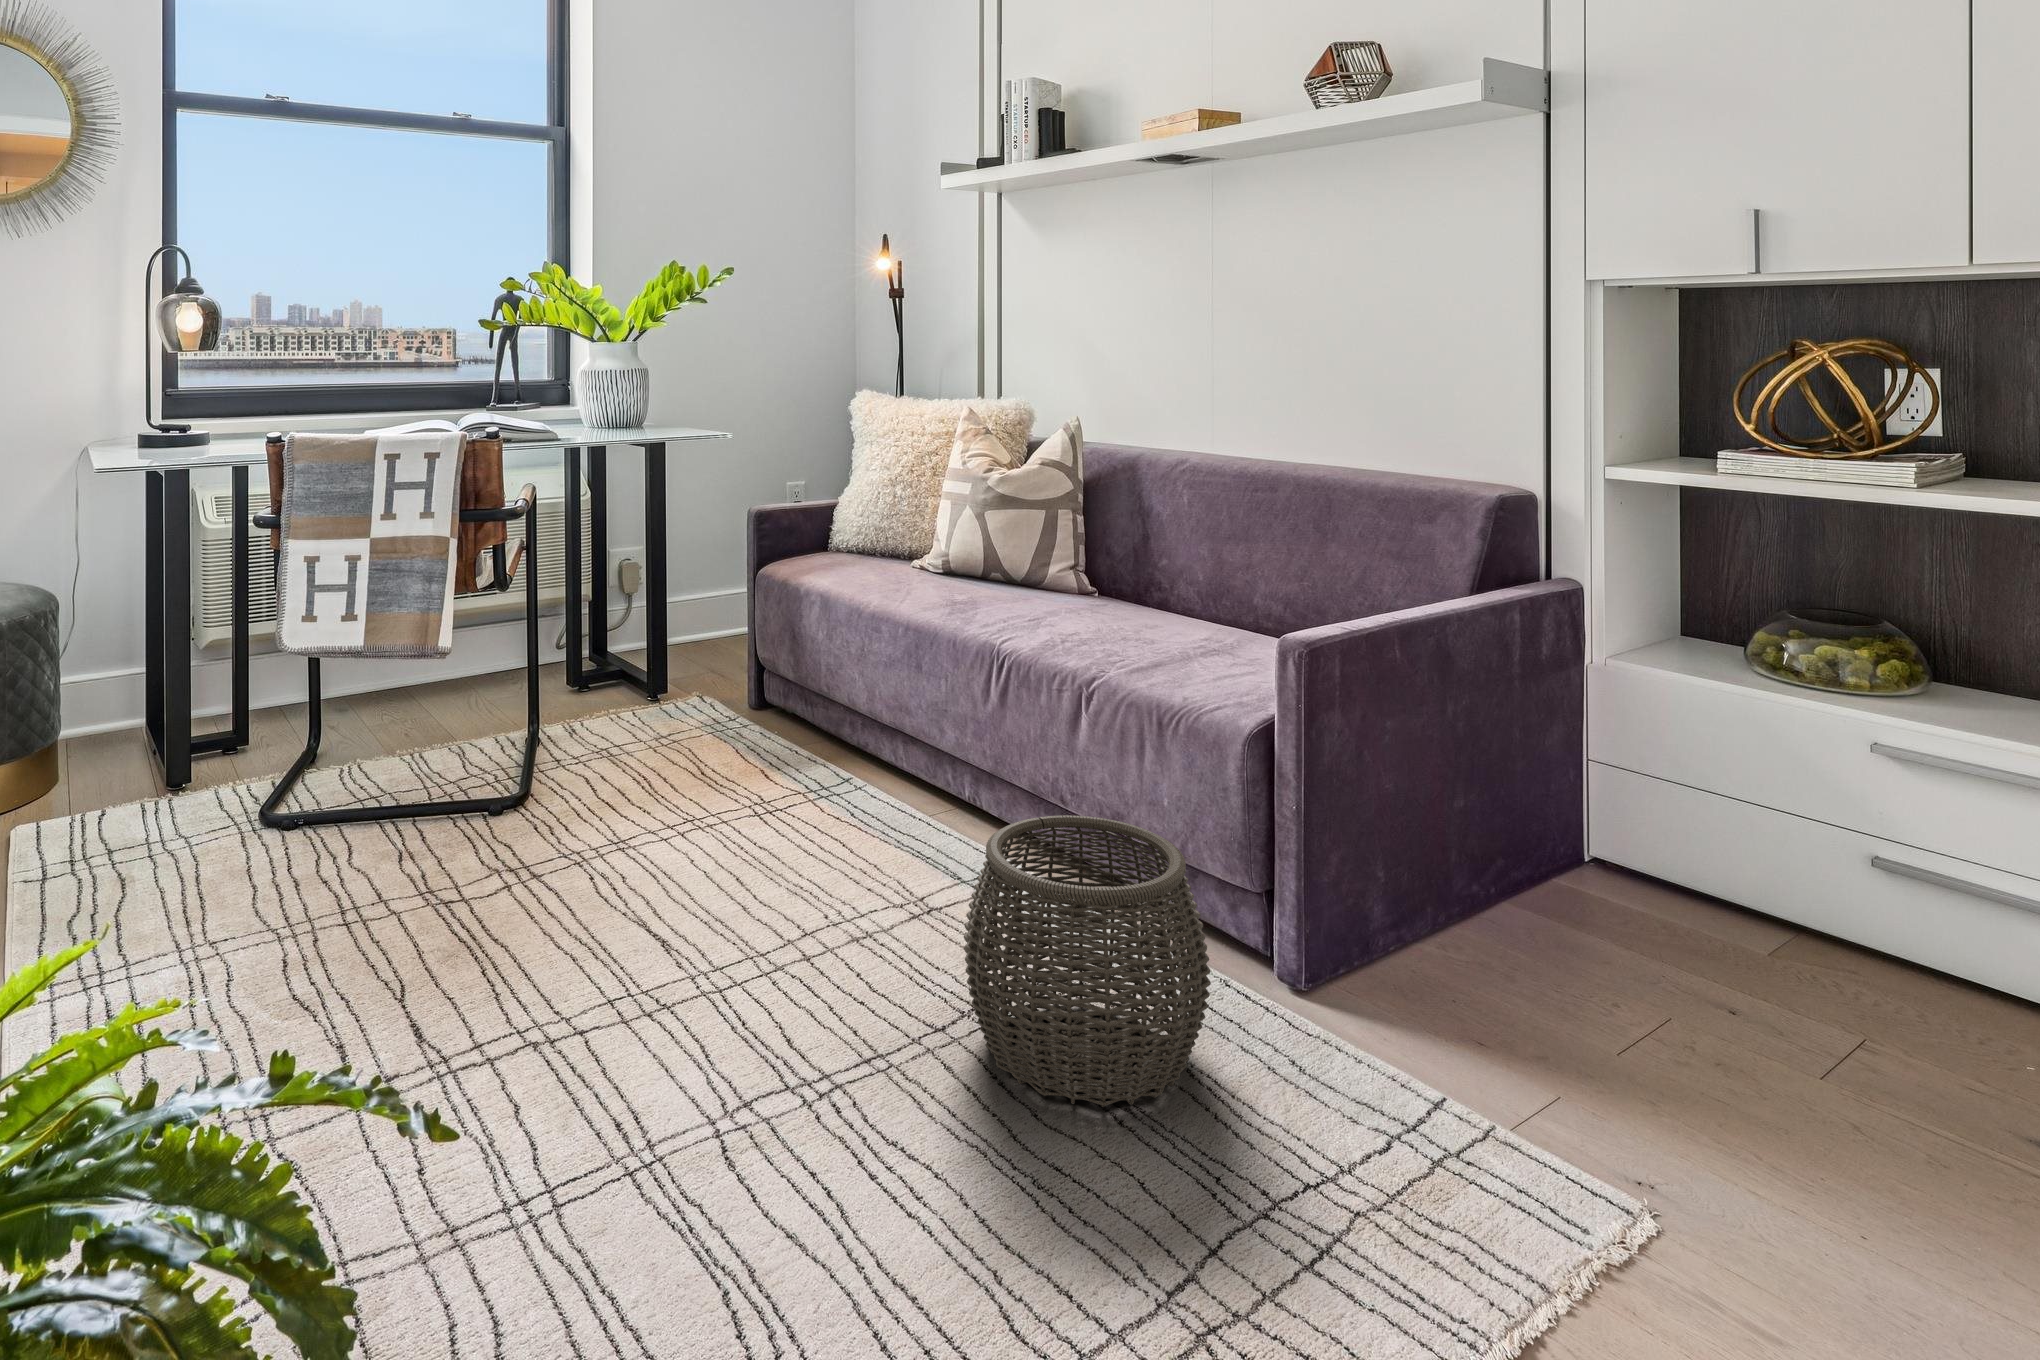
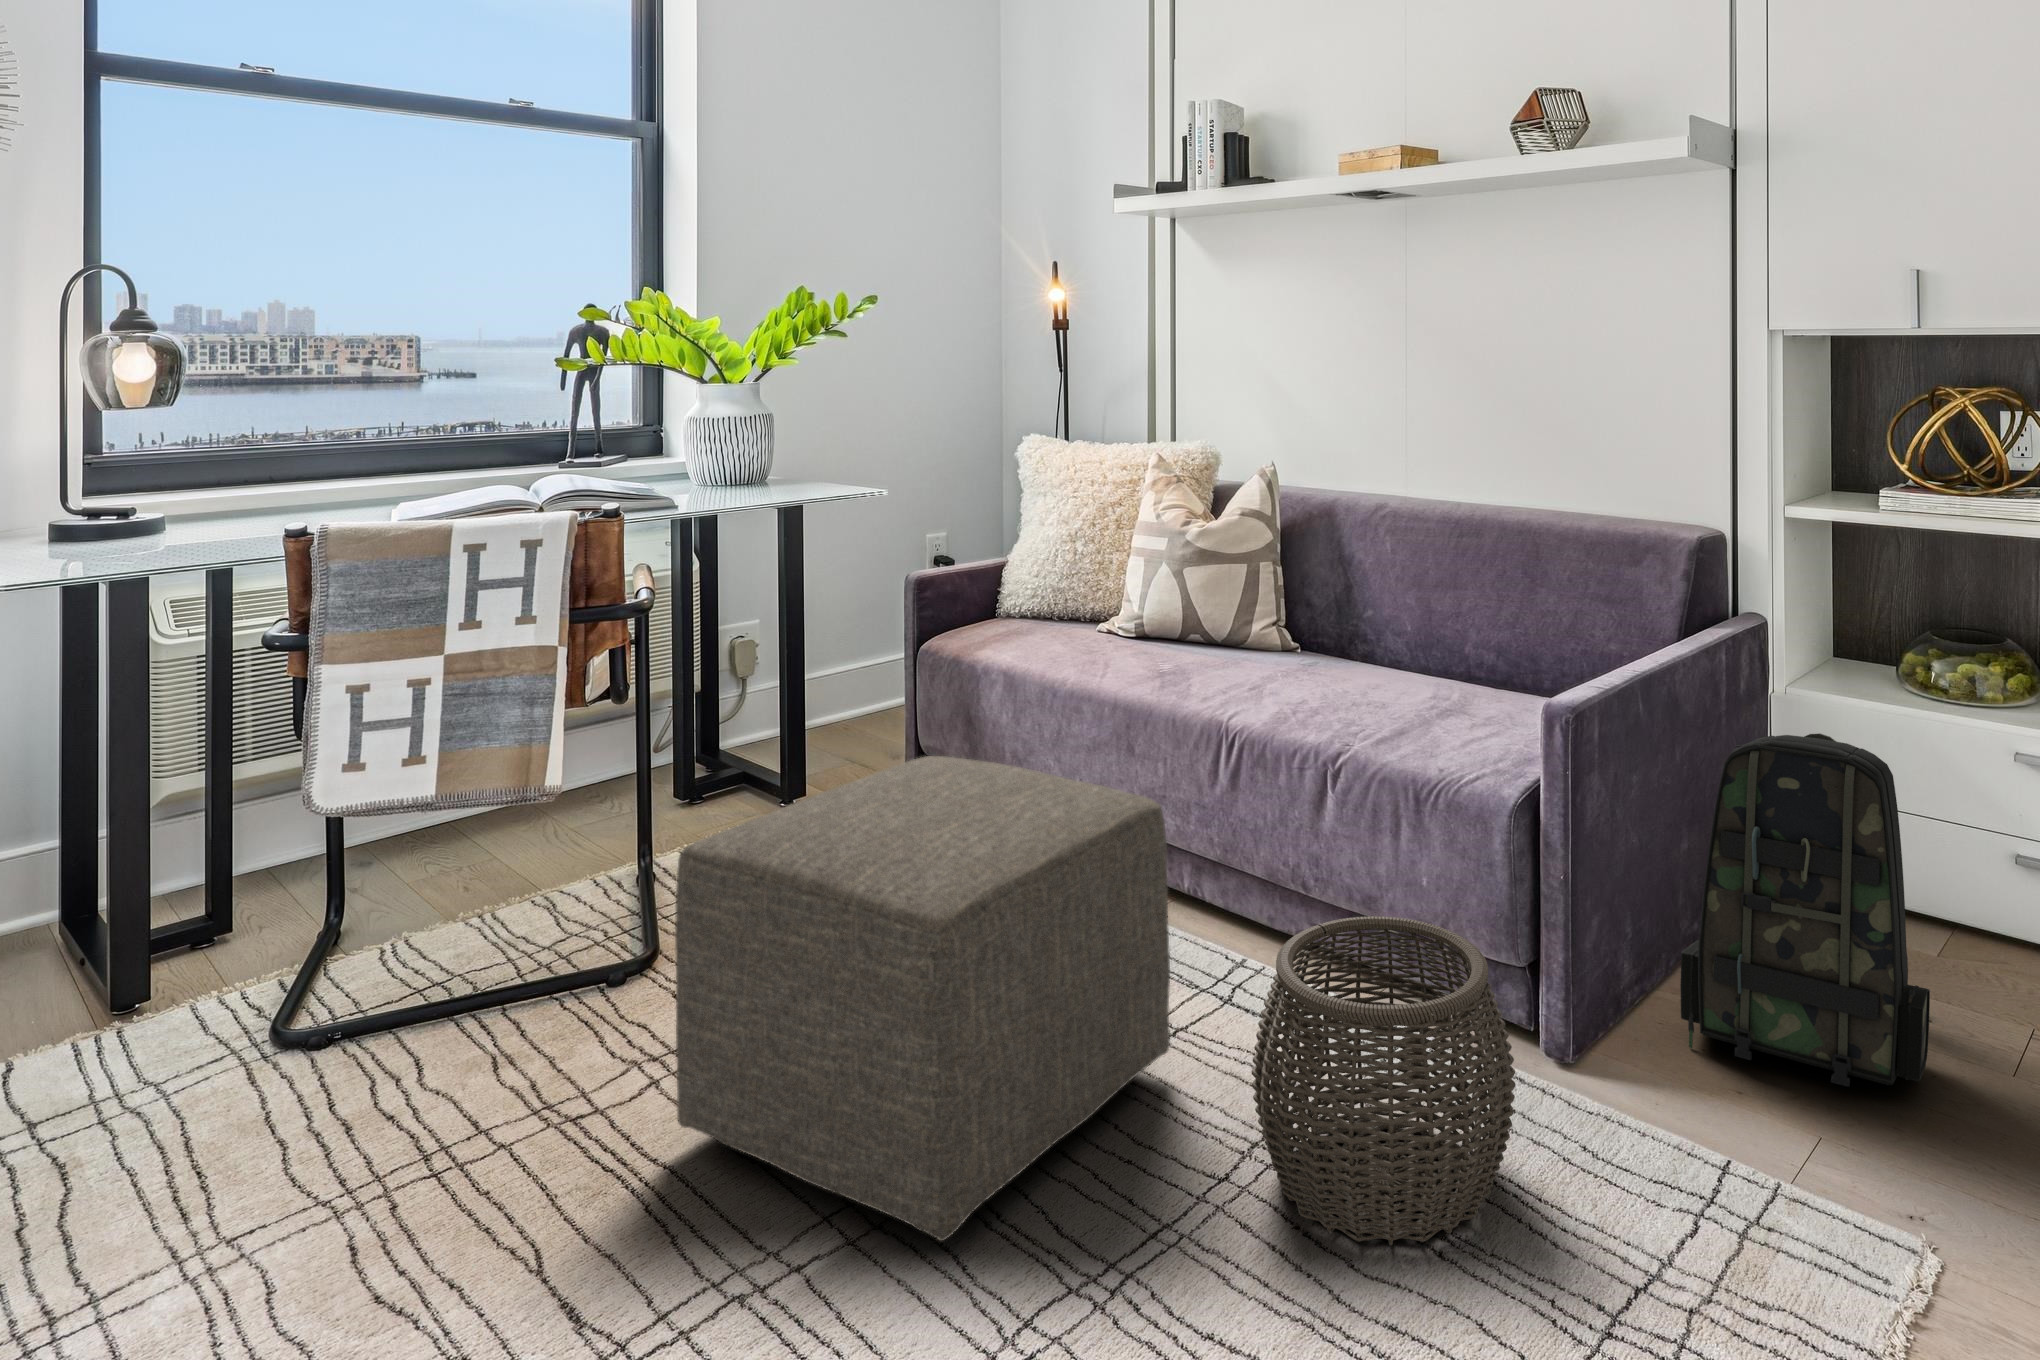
ottoman: none [513,648,920,1029] -> present [675,756,1170,1241]
backpack: none [1430,695,1711,1058] -> present [1680,733,1930,1087]

